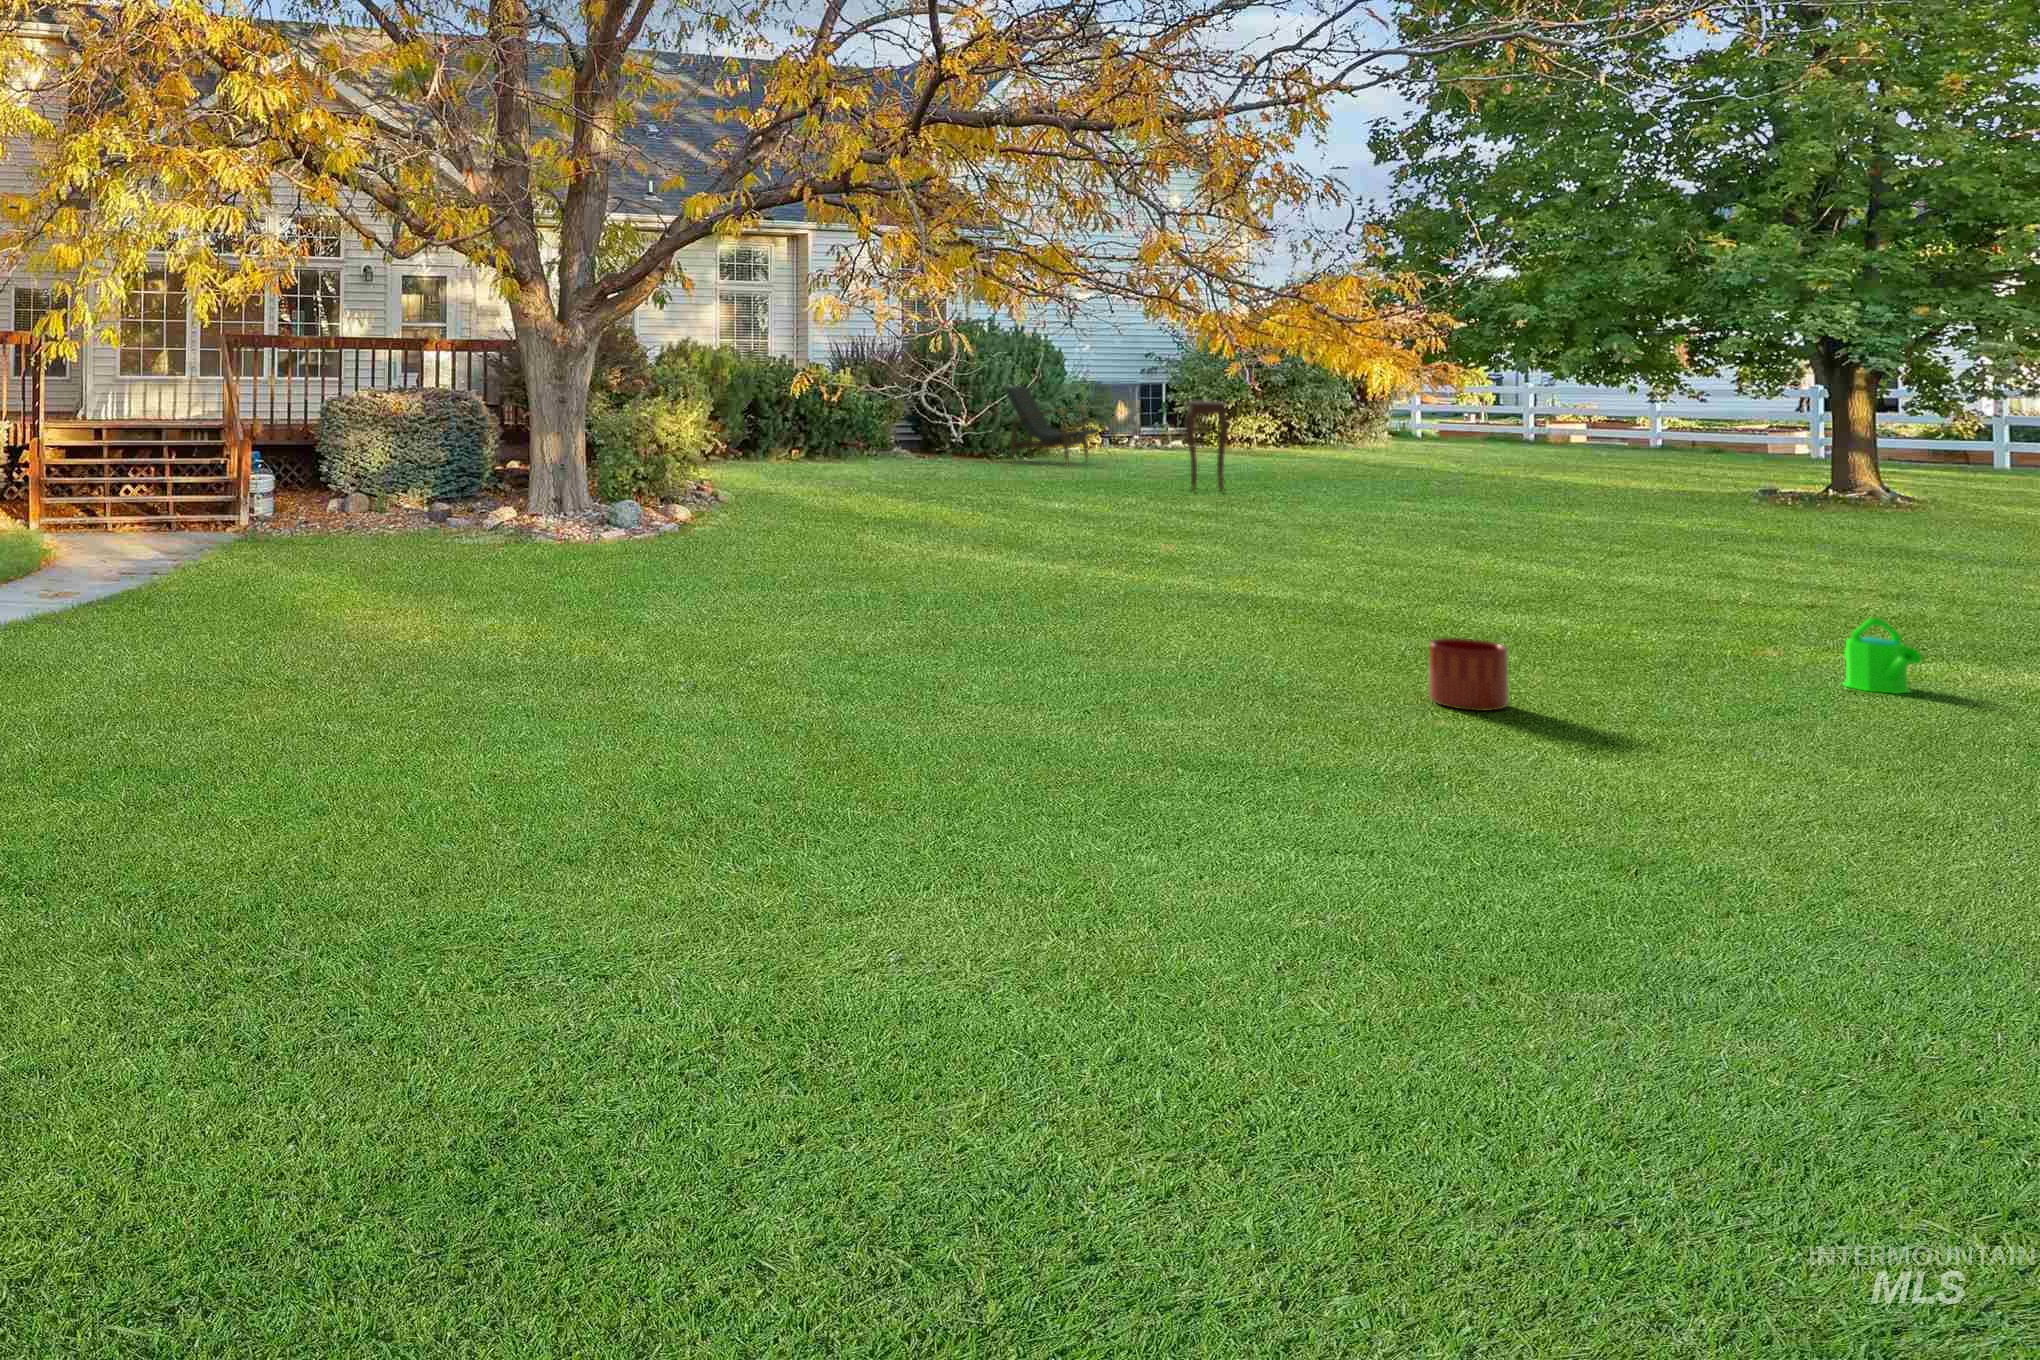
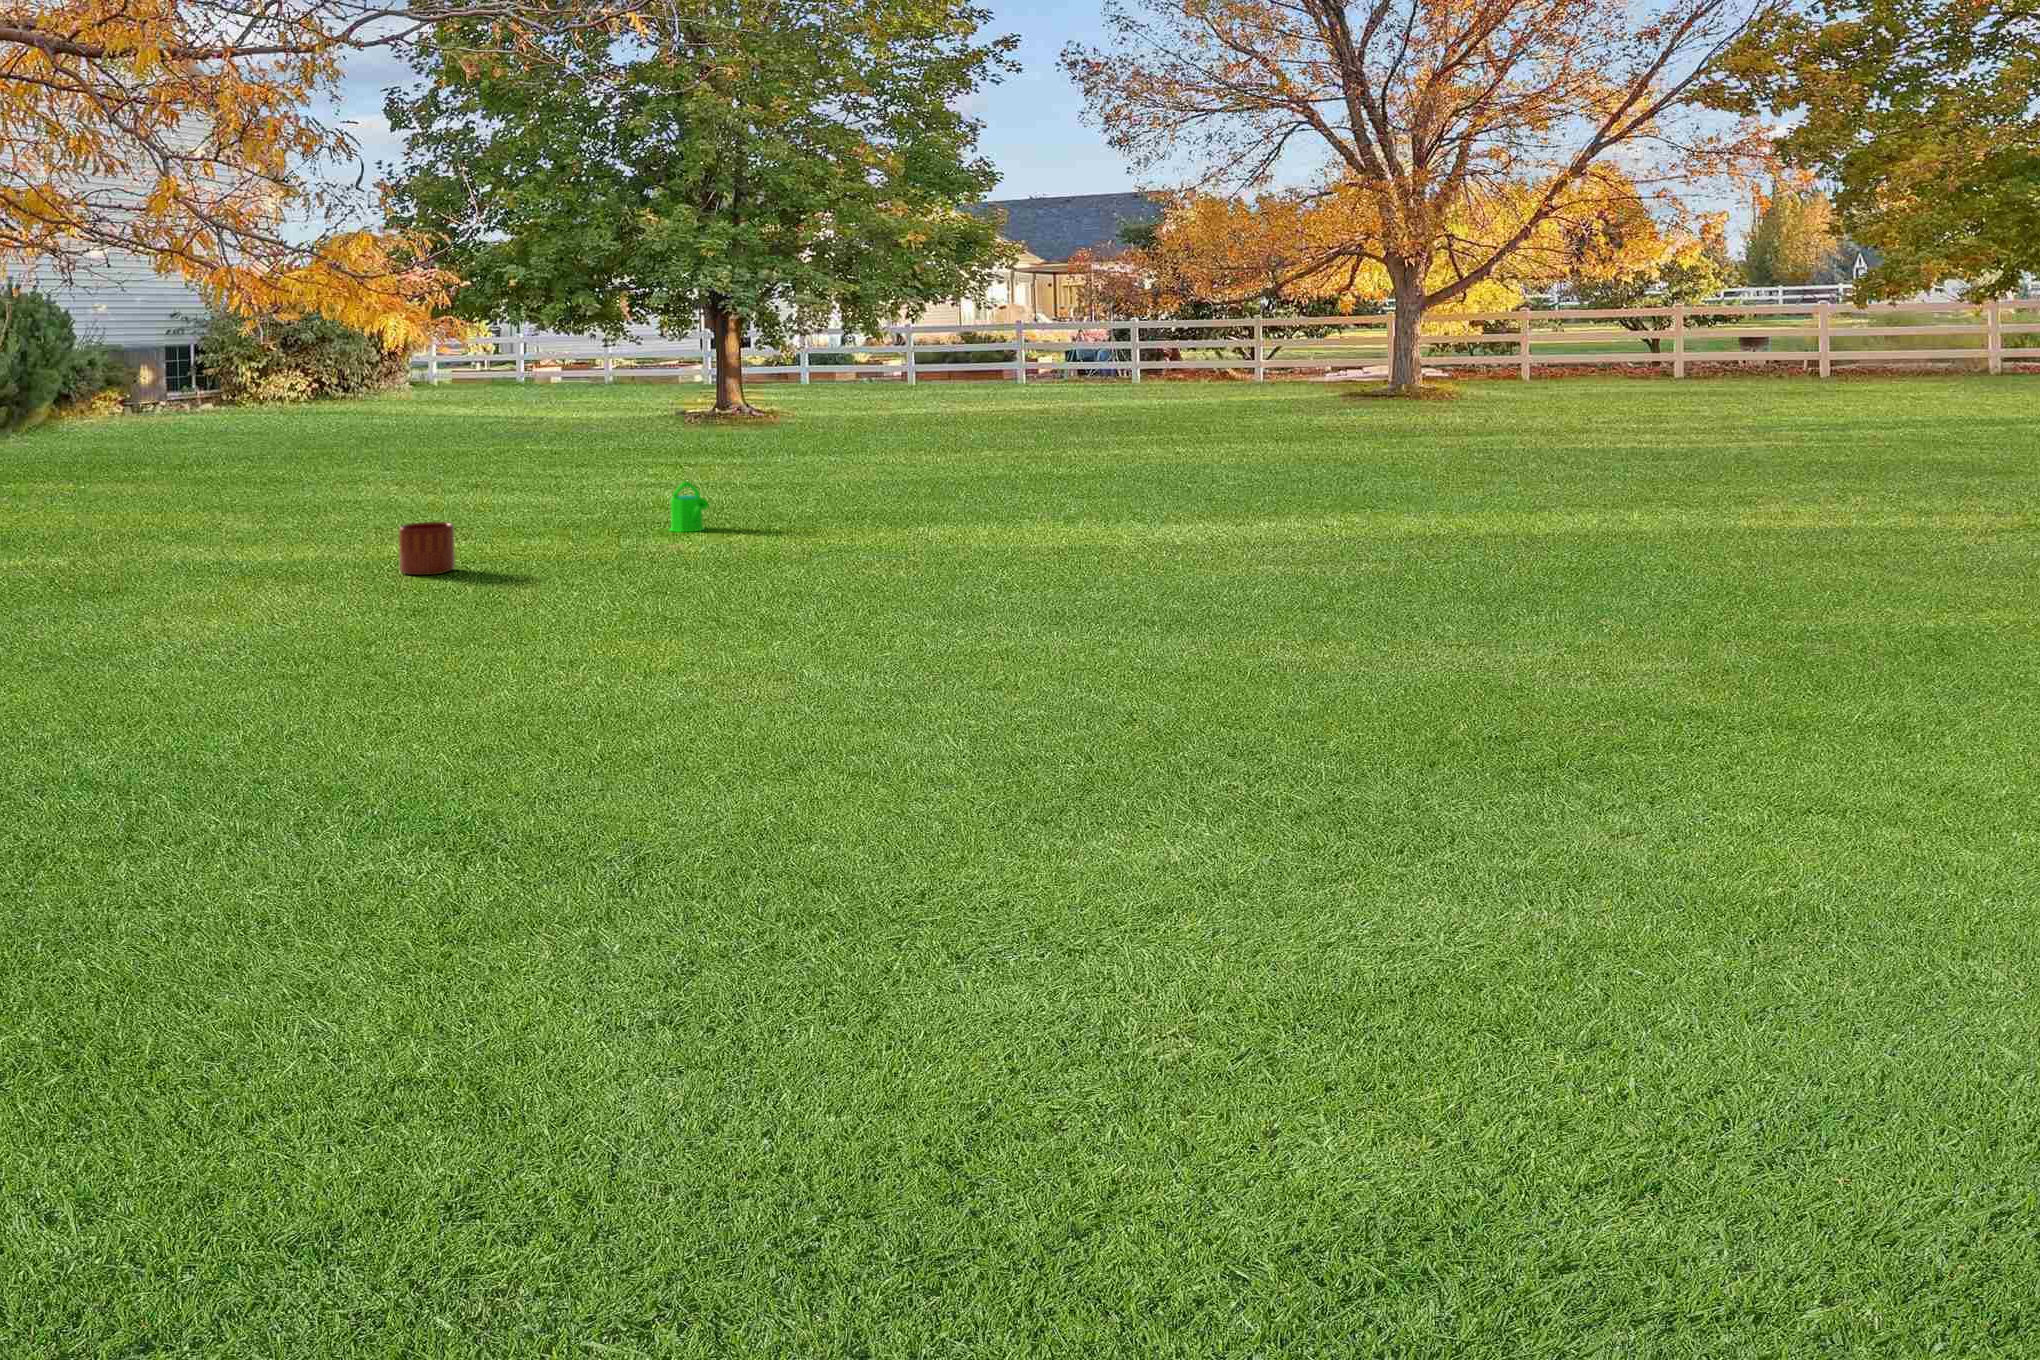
lounge chair: present [1005,386,1097,466] -> none [17,347,123,432]
side table: present [1186,401,1228,492] -> none [213,355,254,446]

